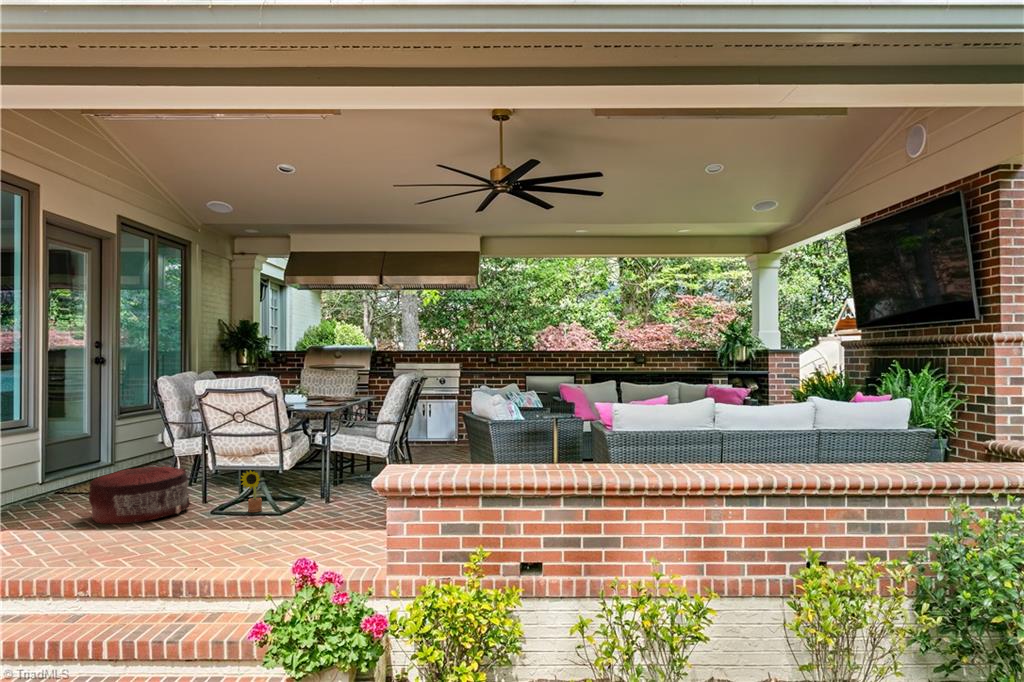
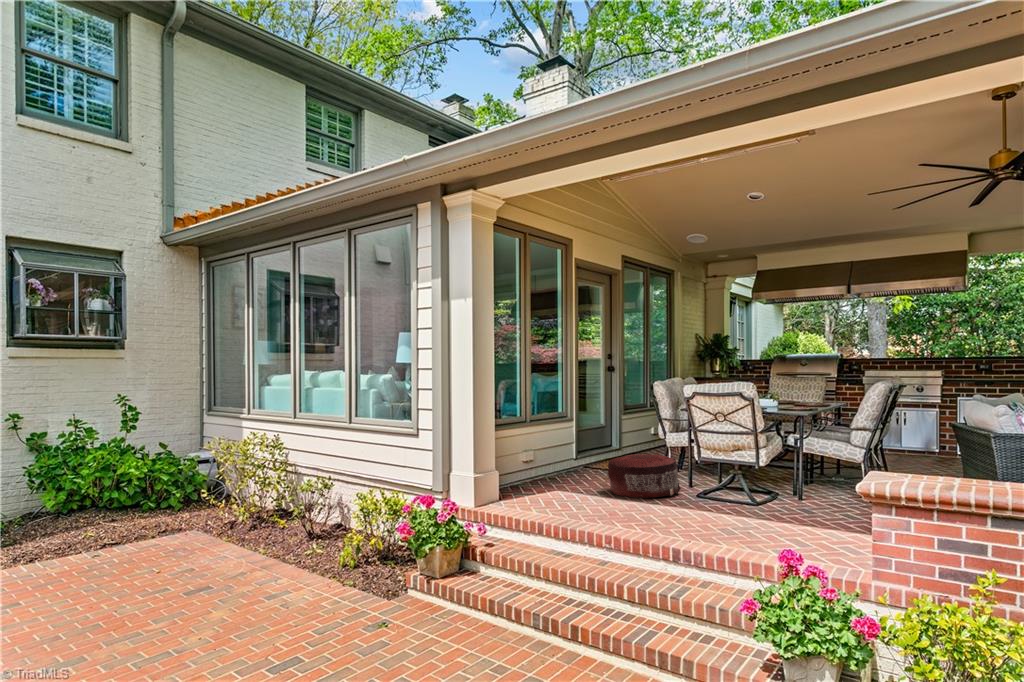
decorative plant: present [240,470,262,512] -> none [720,464,742,504]

